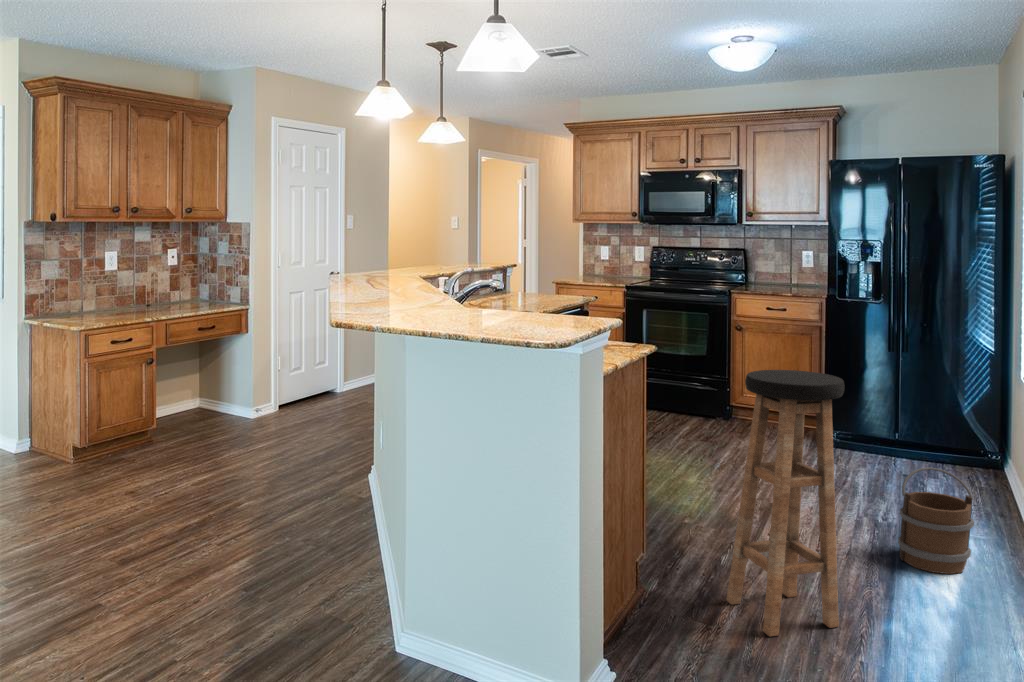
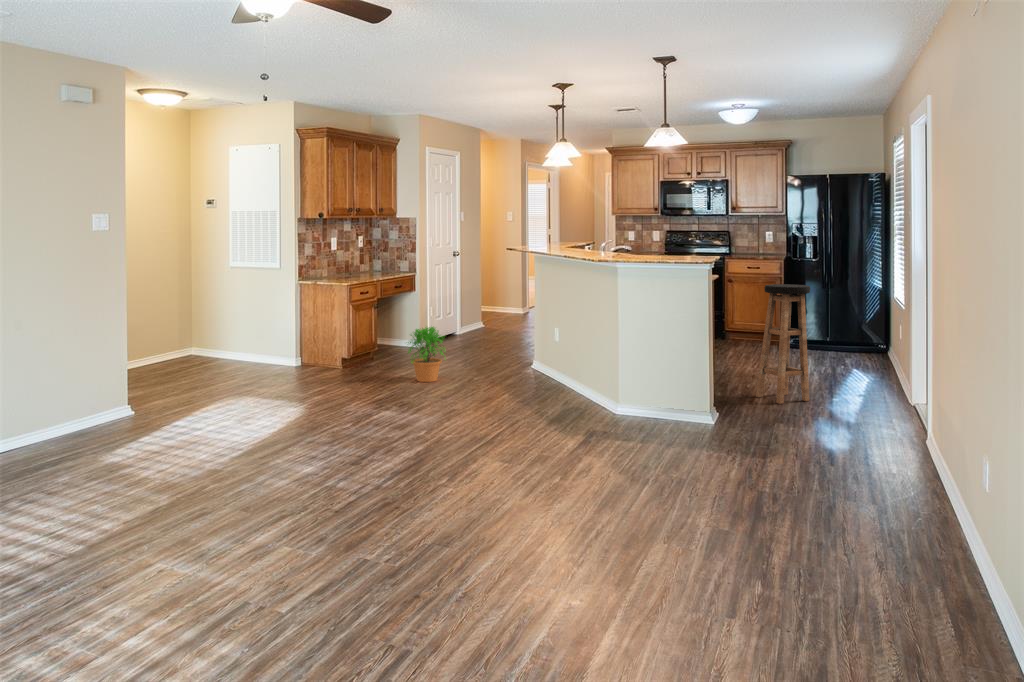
potted plant: none [108,412,196,514] -> present [408,327,445,382]
bucket: present [898,468,974,574] -> none [833,338,870,387]

